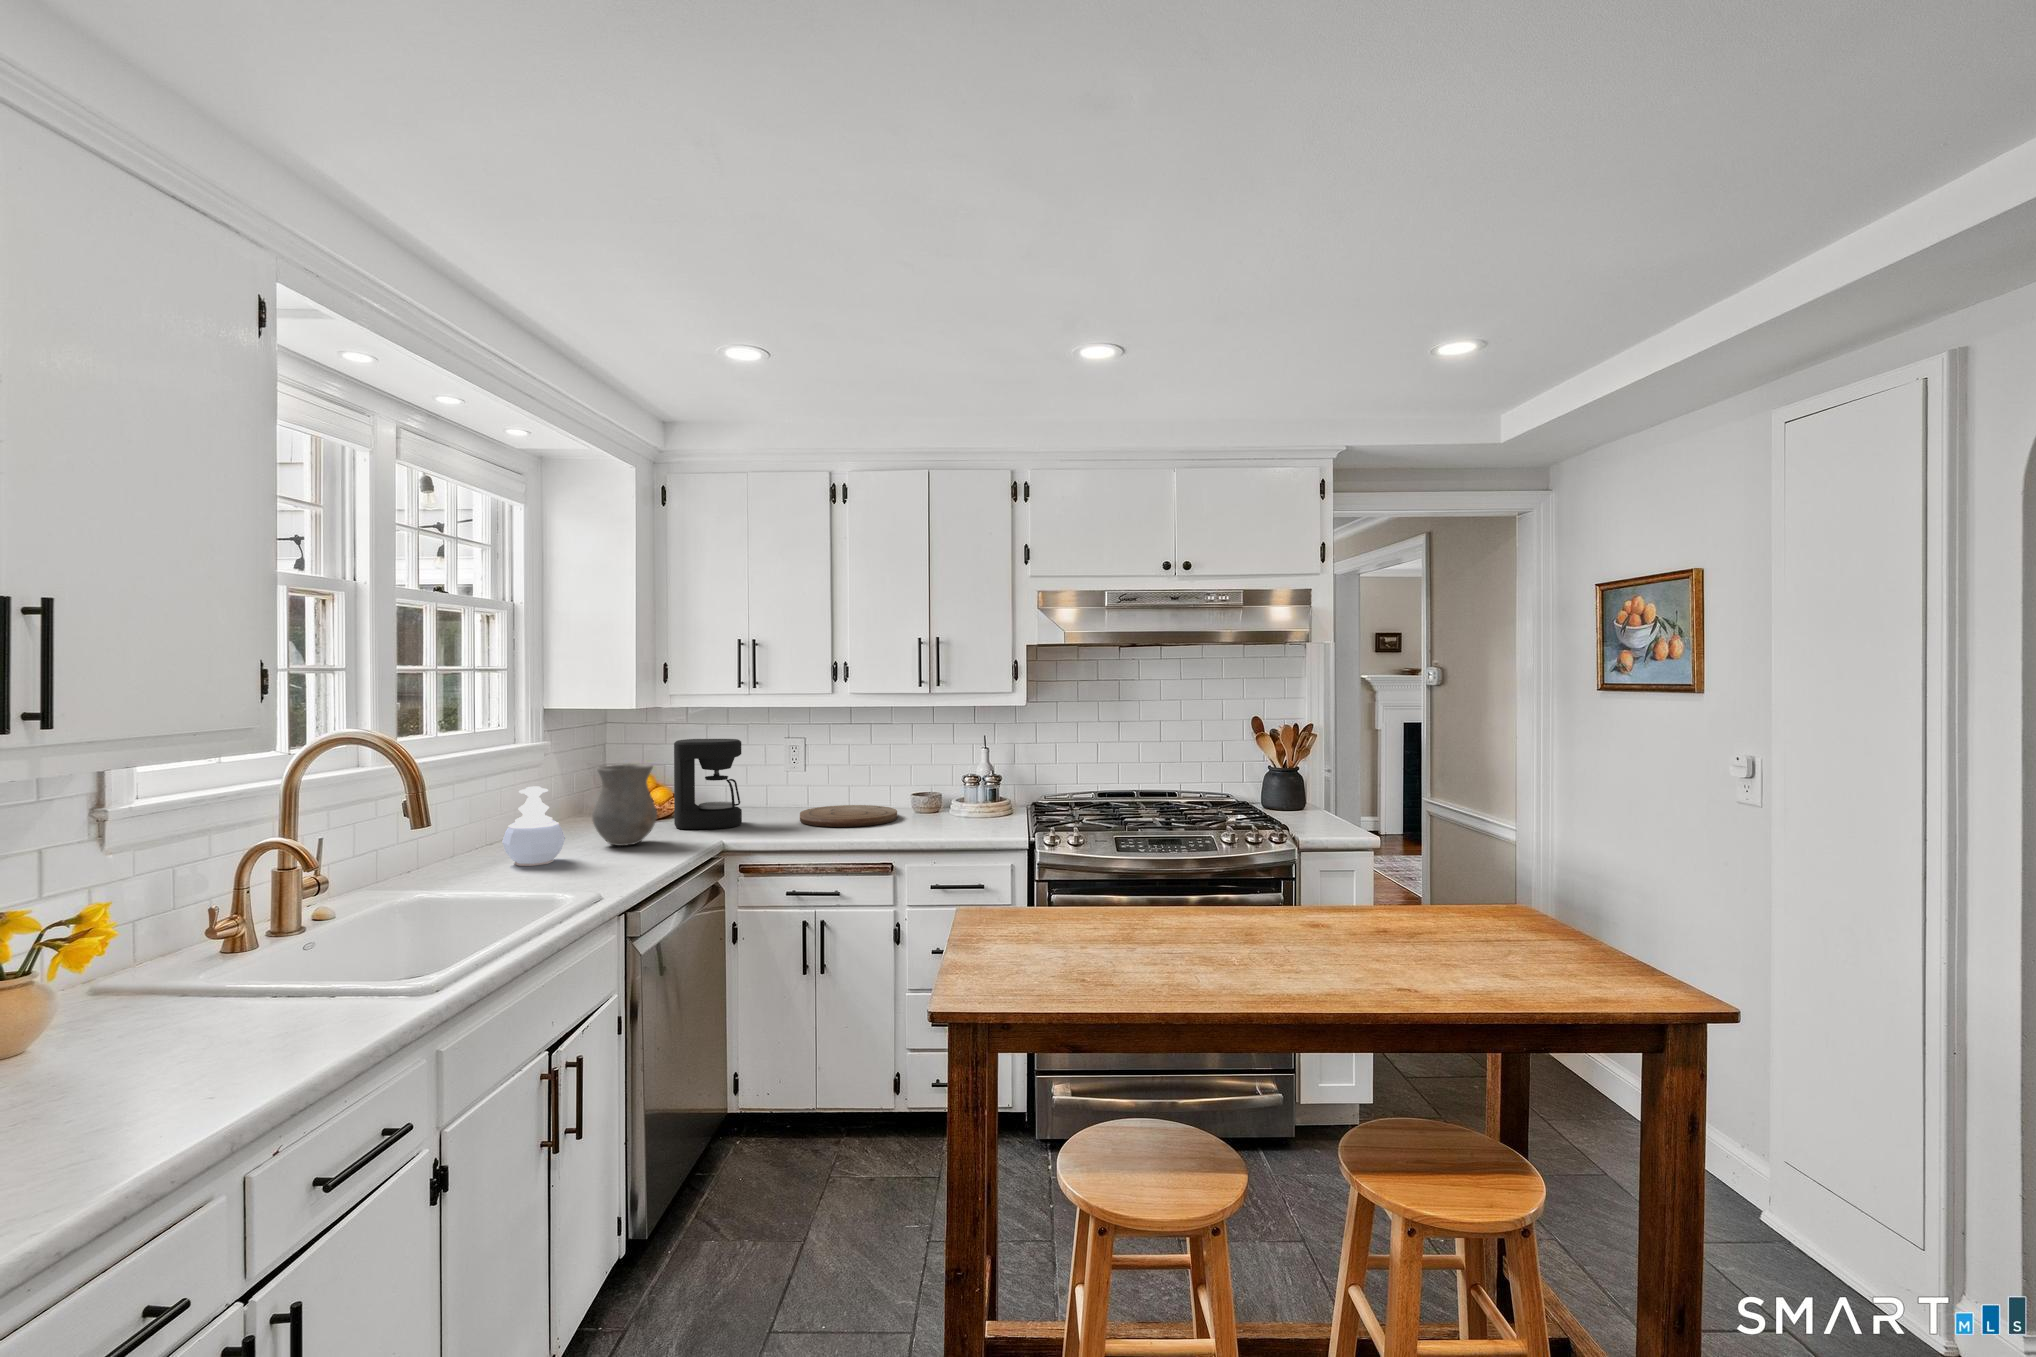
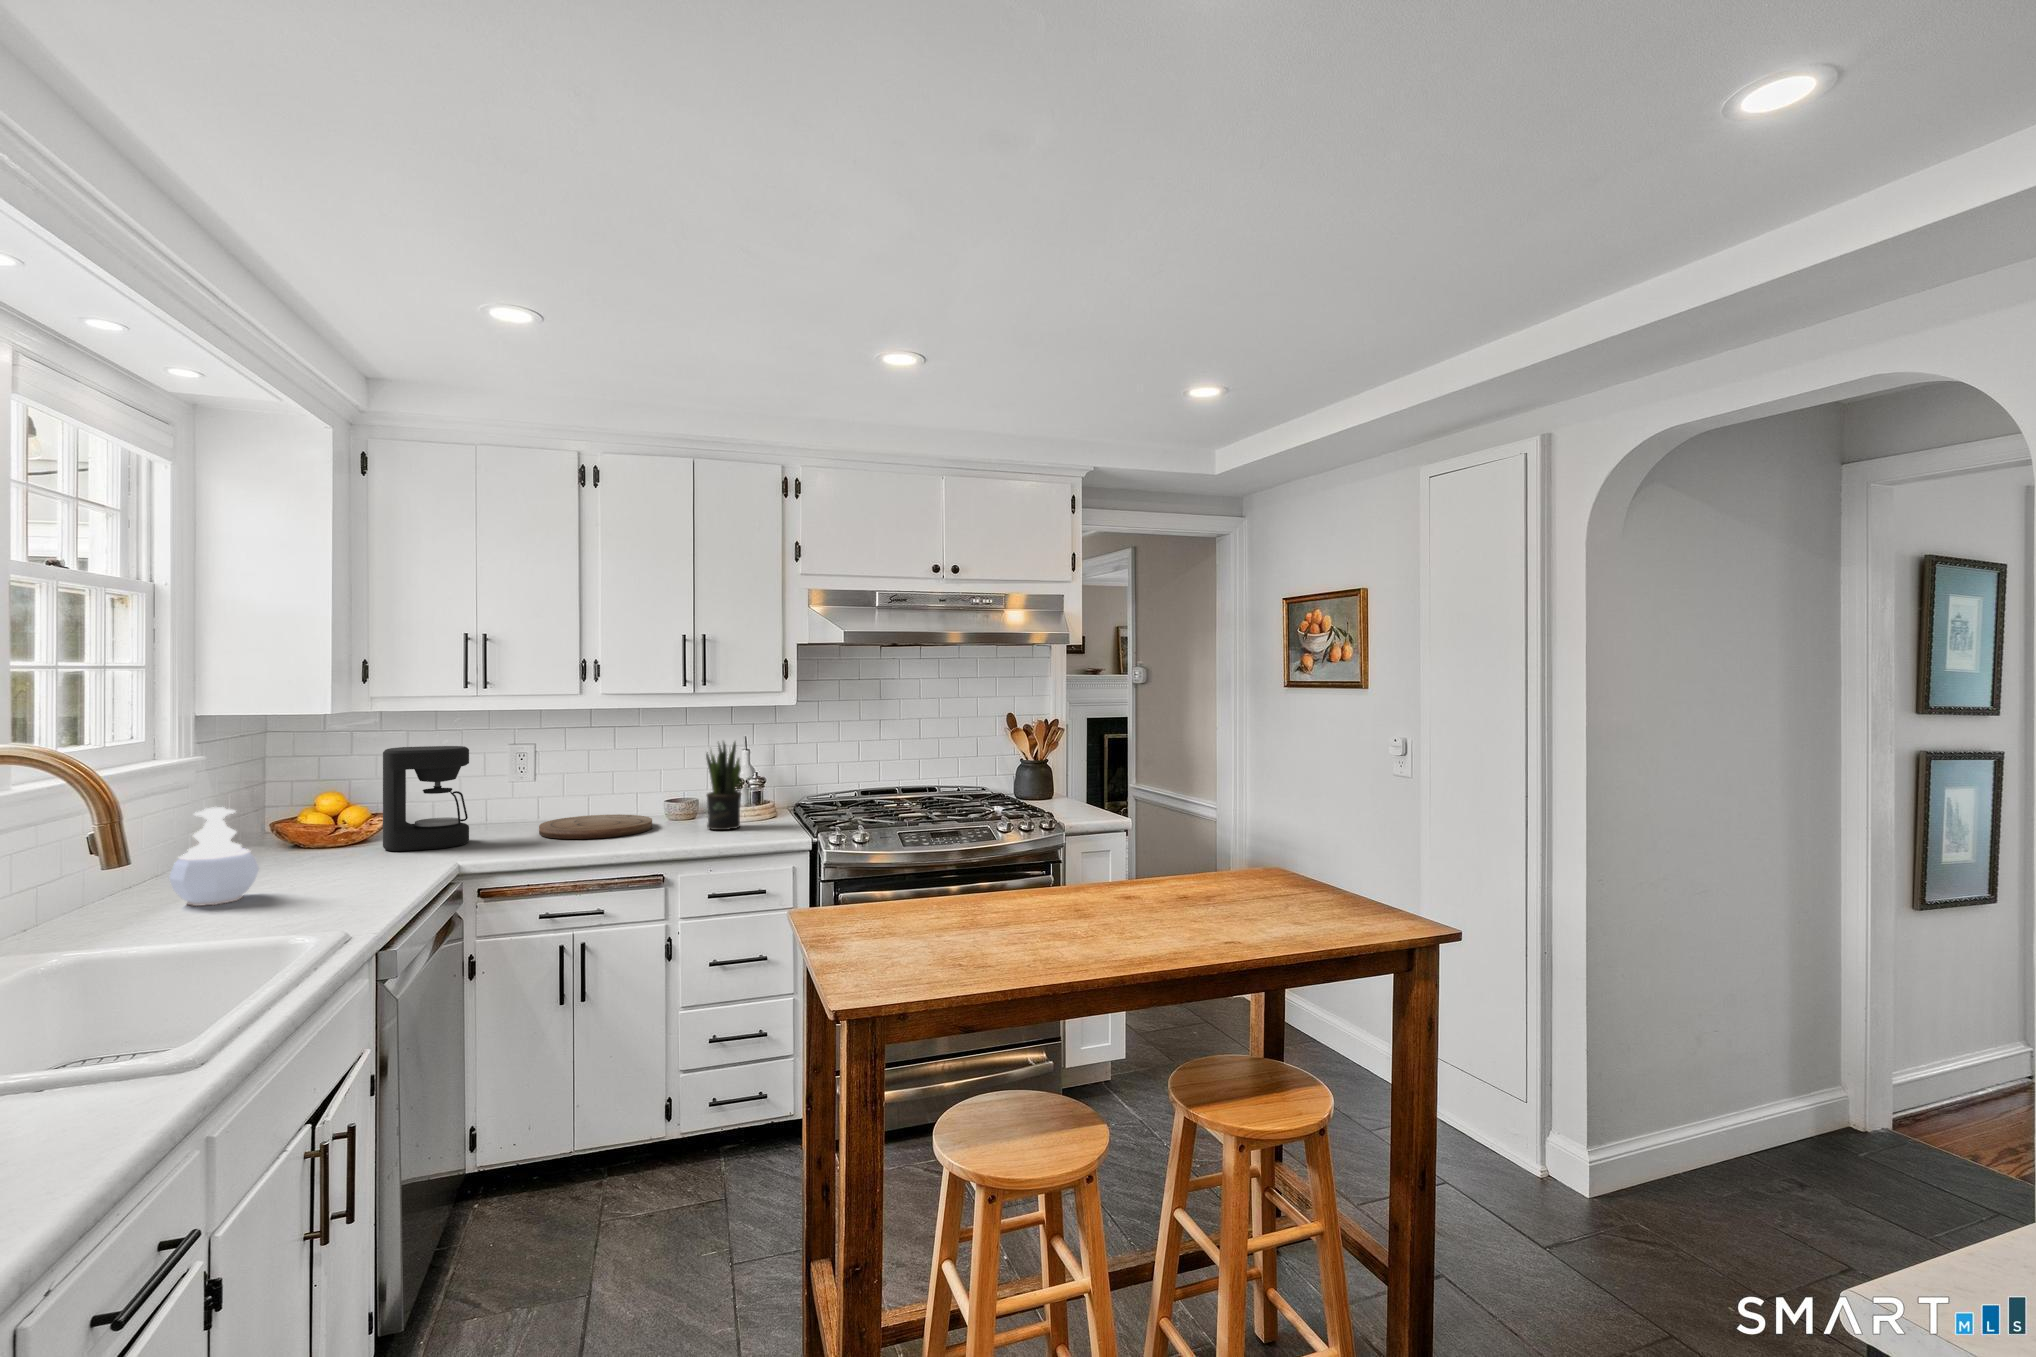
potted plant: none [940,738,976,825] -> present [706,742,742,830]
vase: present [592,764,657,846] -> none [286,777,374,874]

